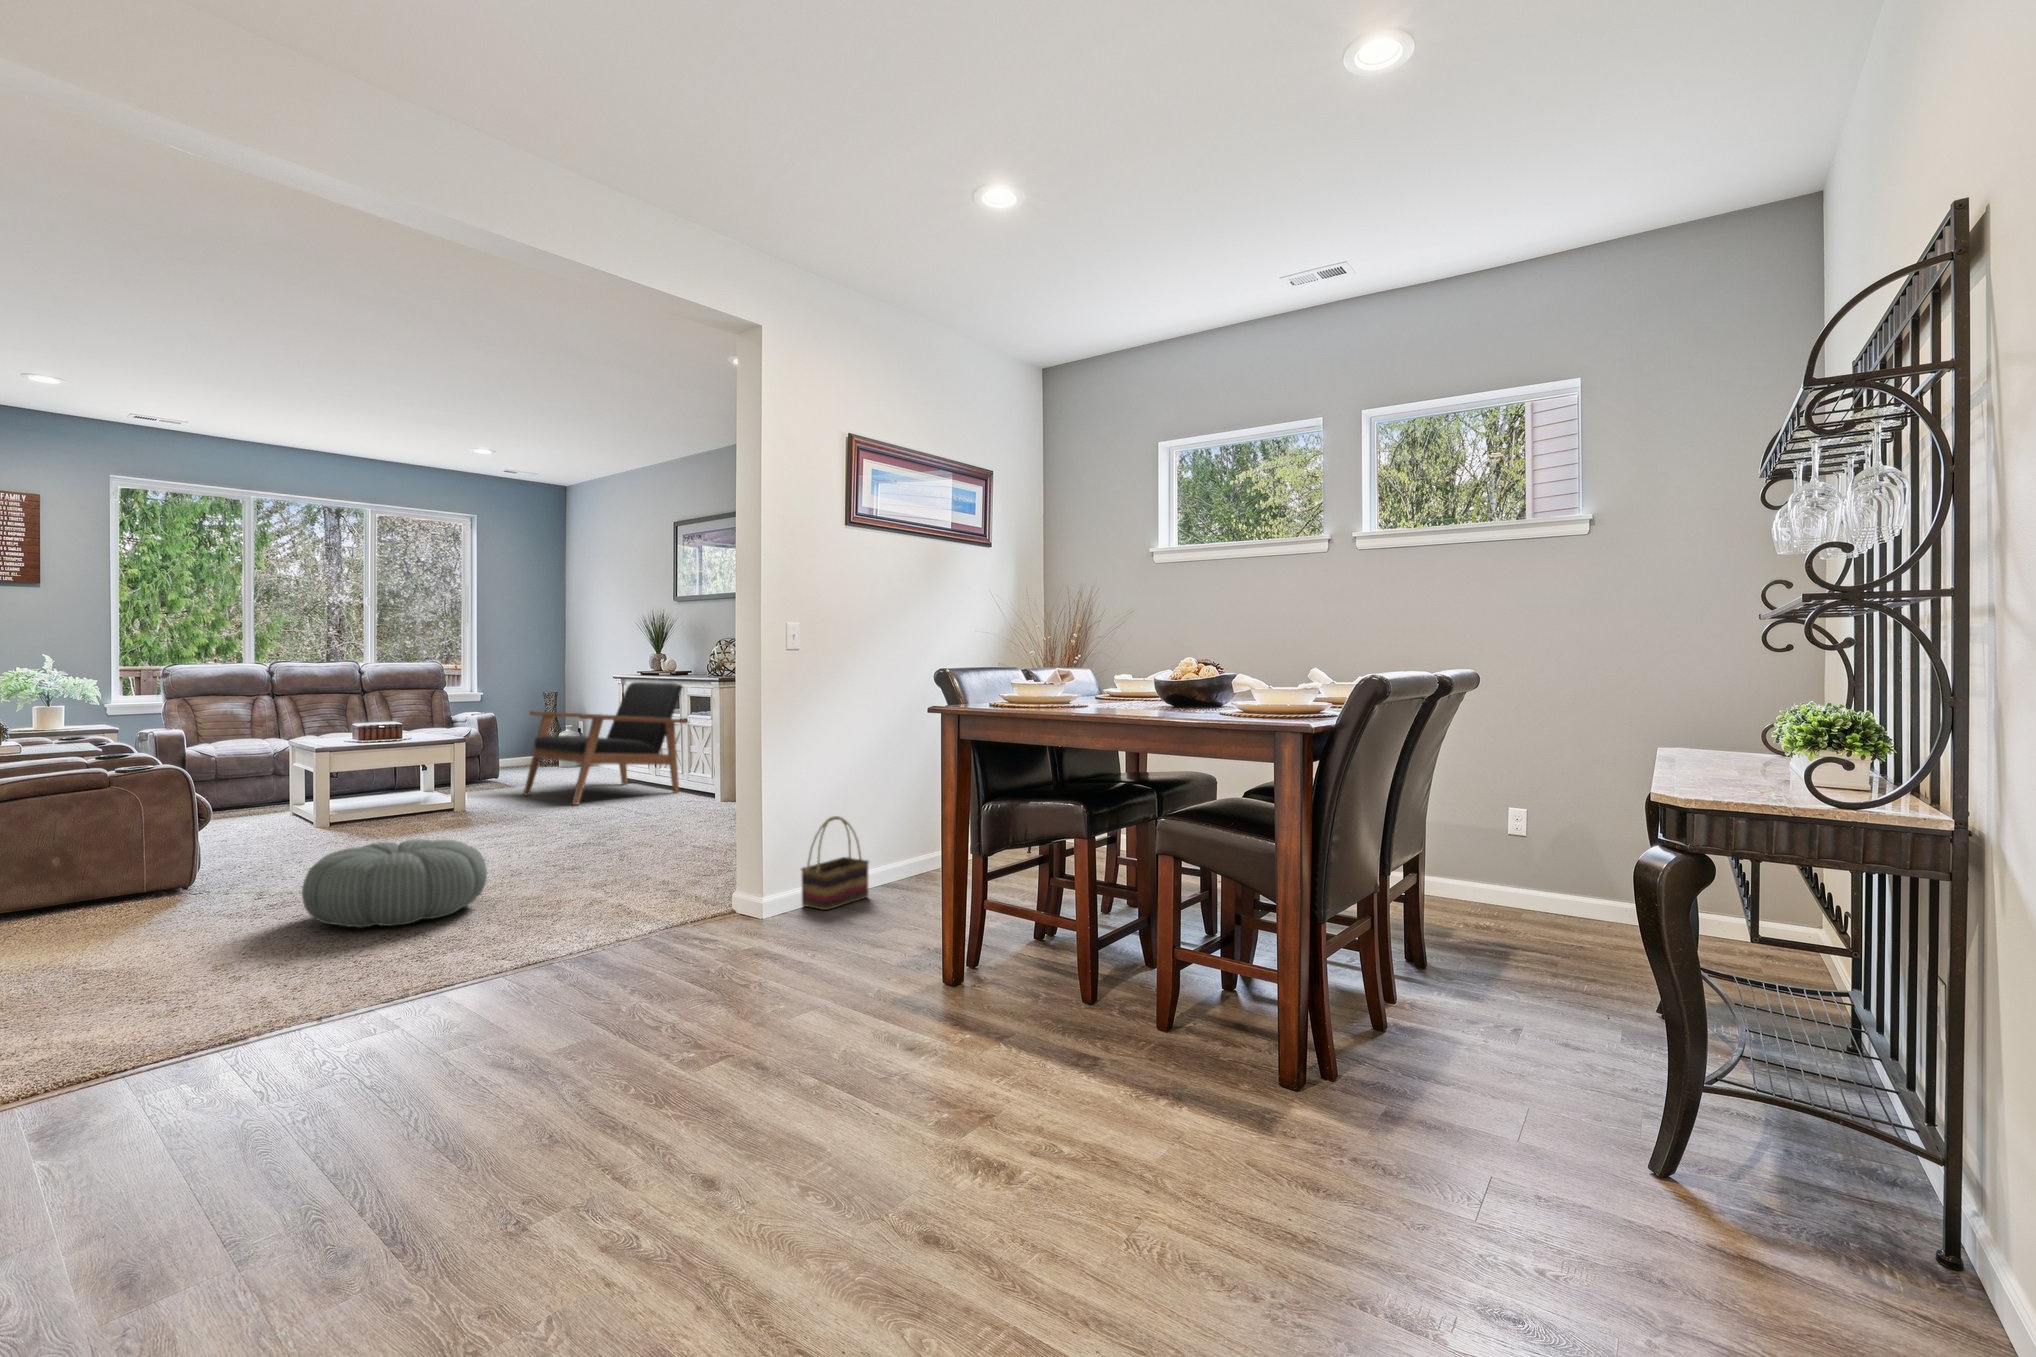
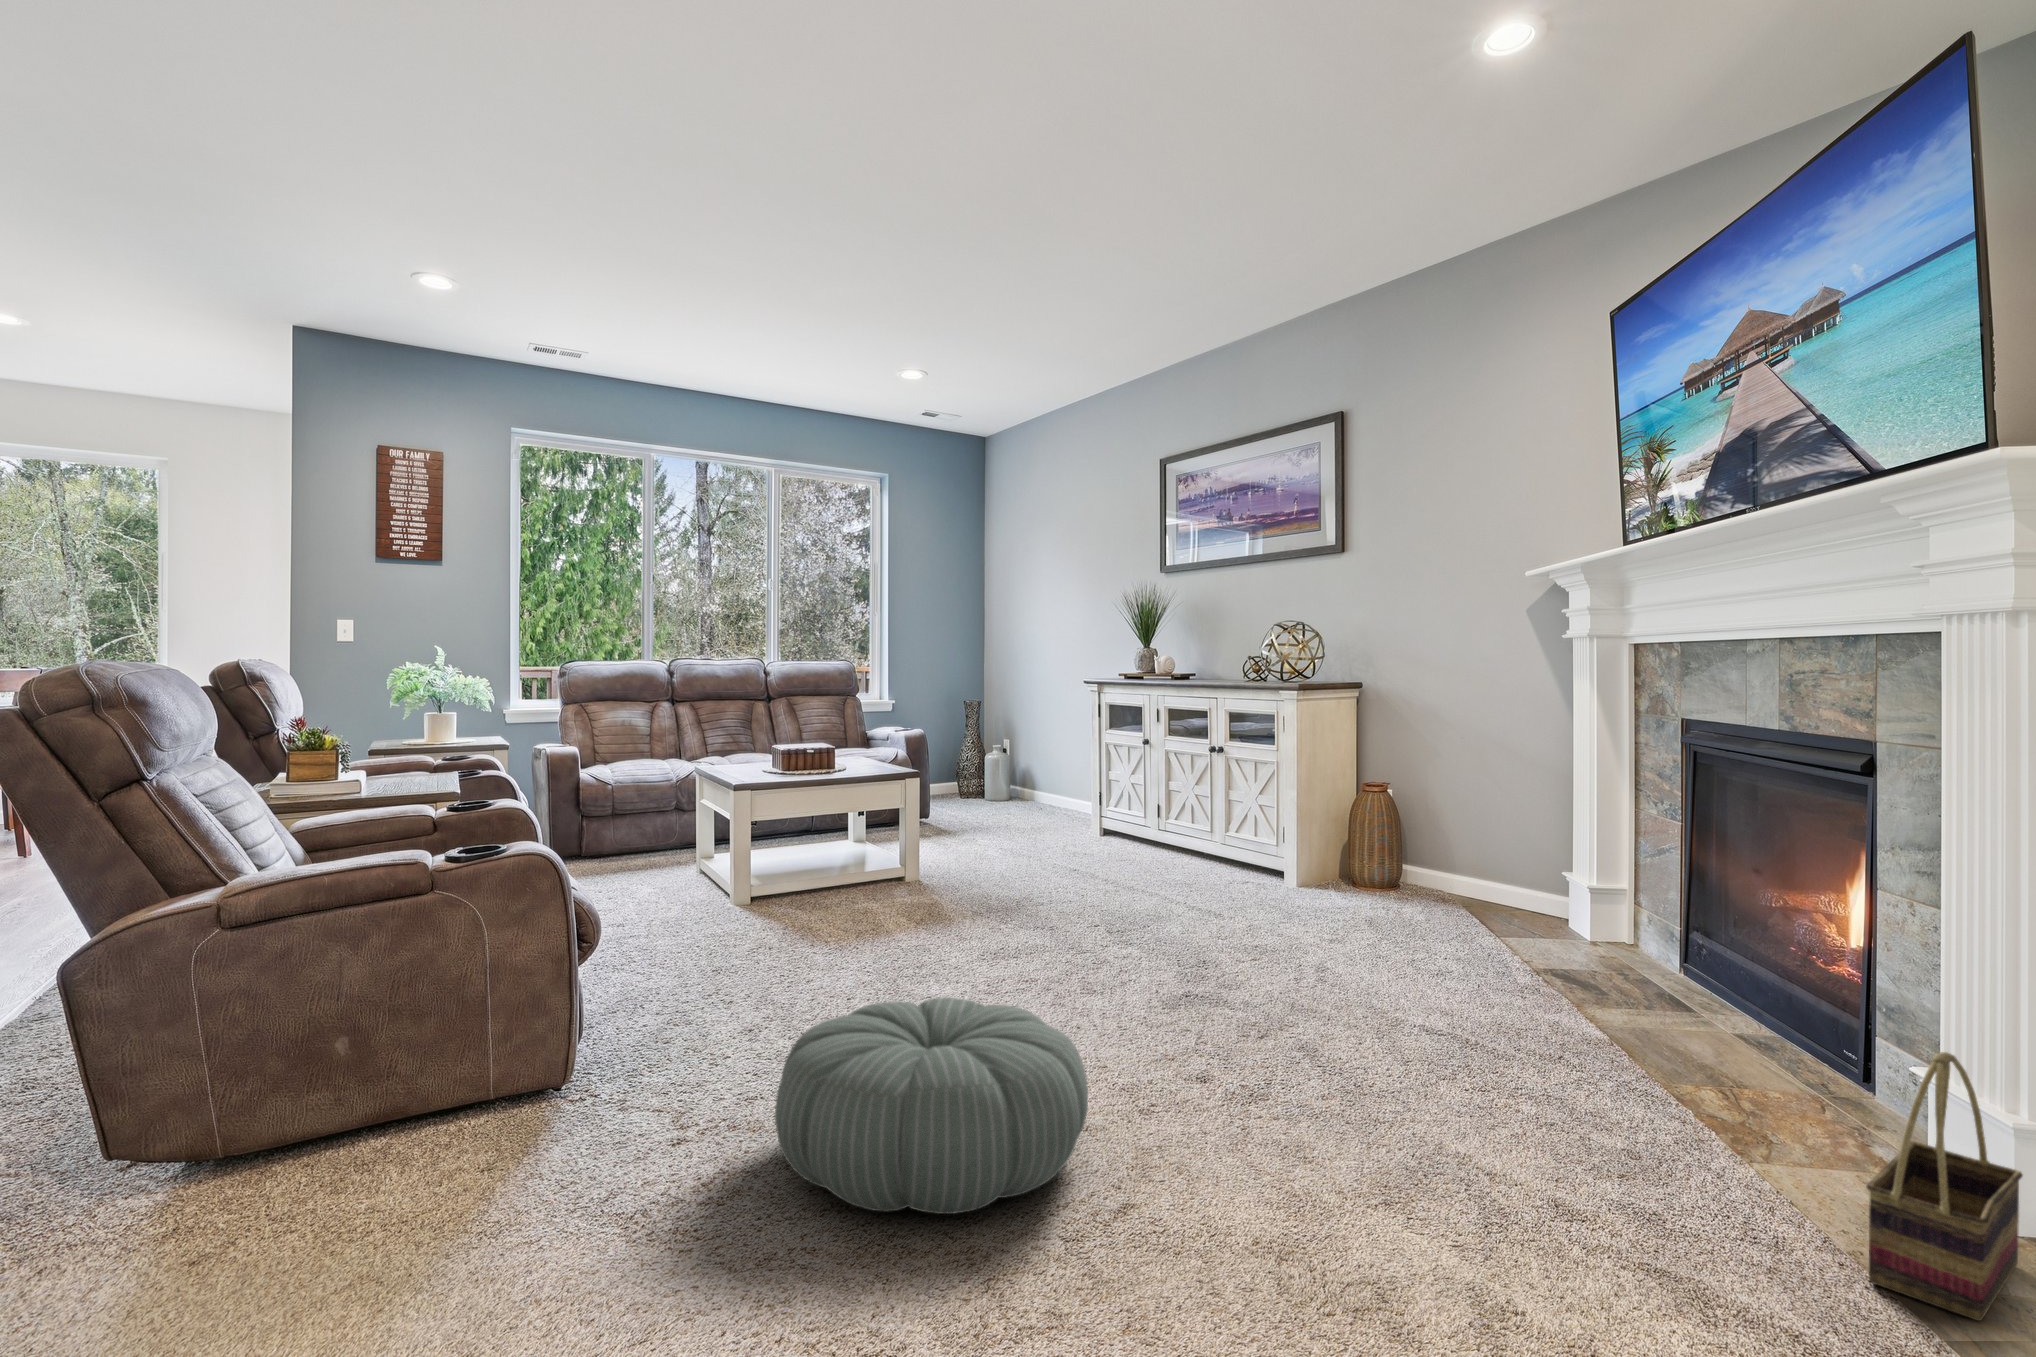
armchair: present [524,682,686,805] -> none [977,689,1209,877]

